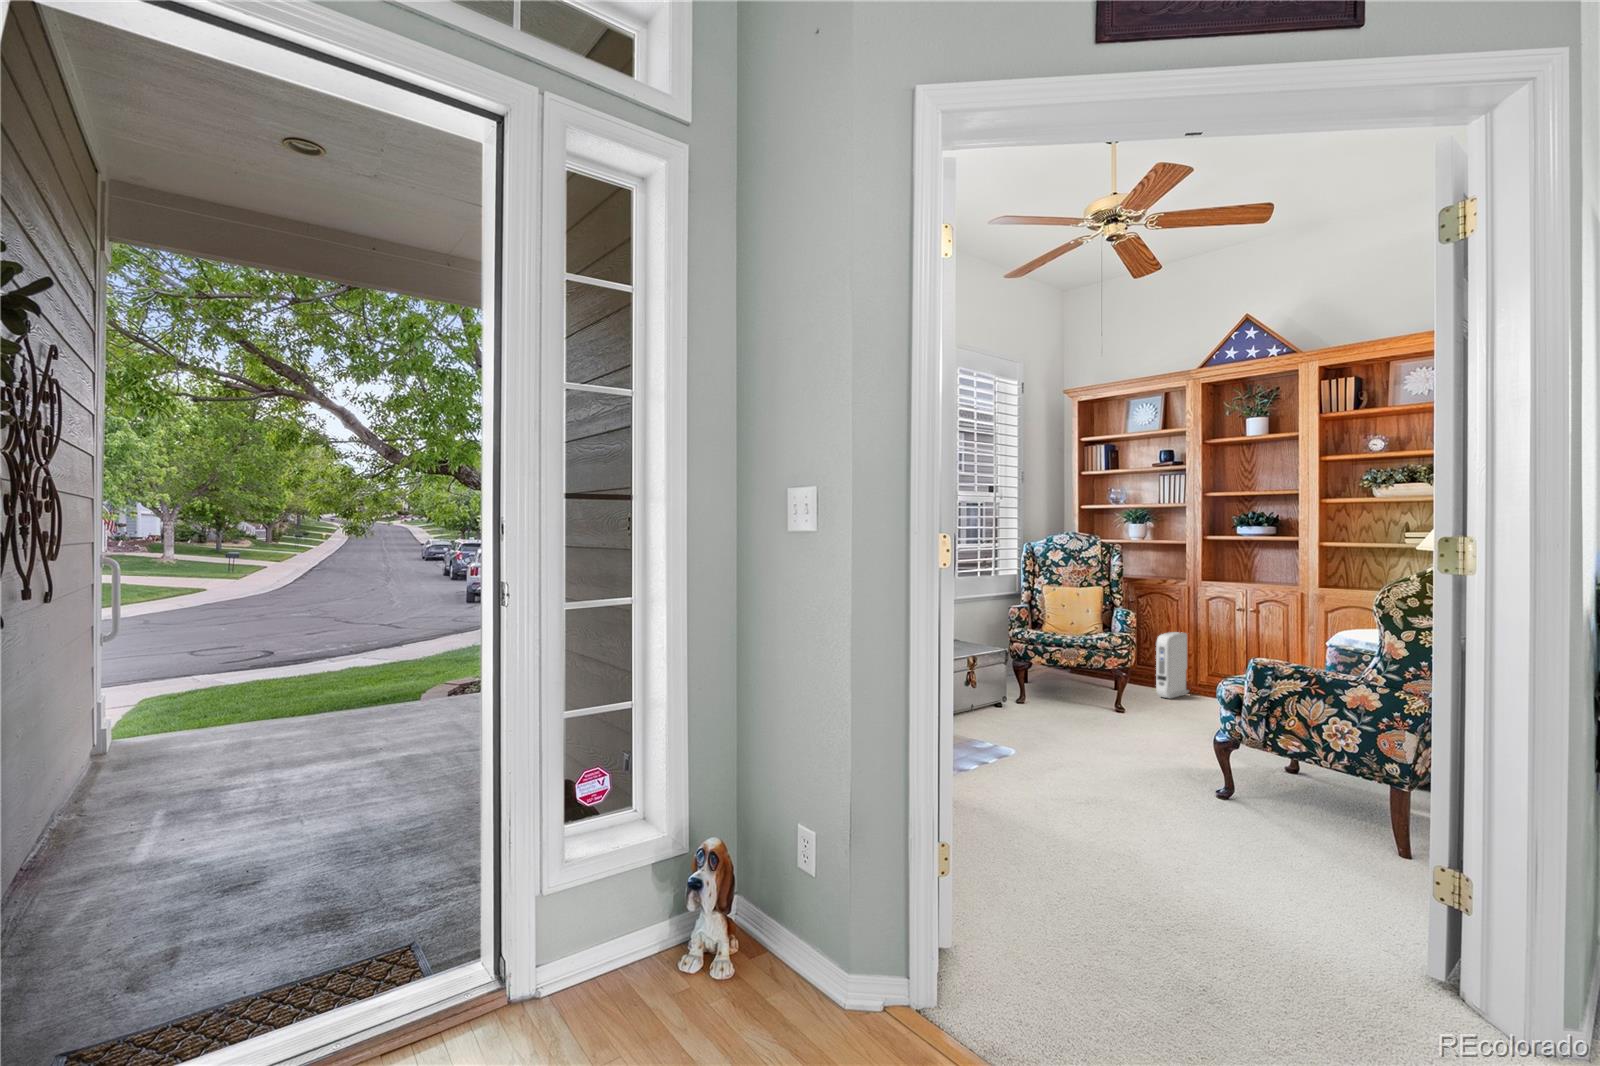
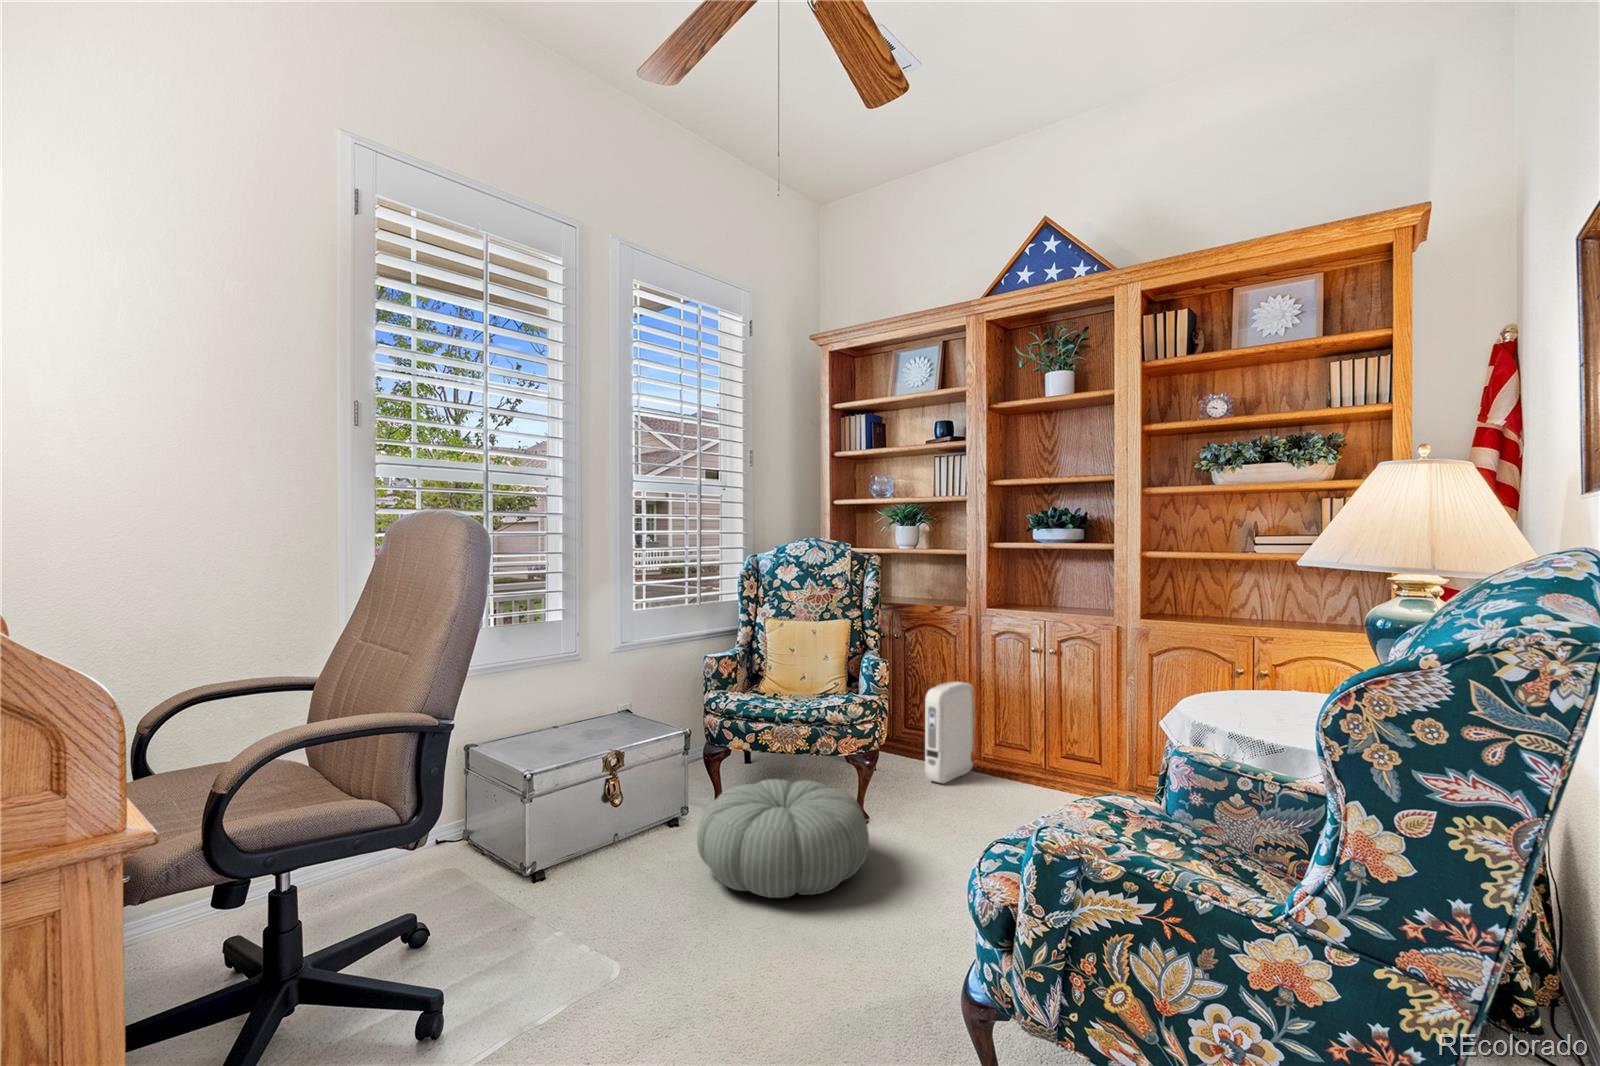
pouf: none [1029,678,1135,736] -> present [697,779,869,898]

